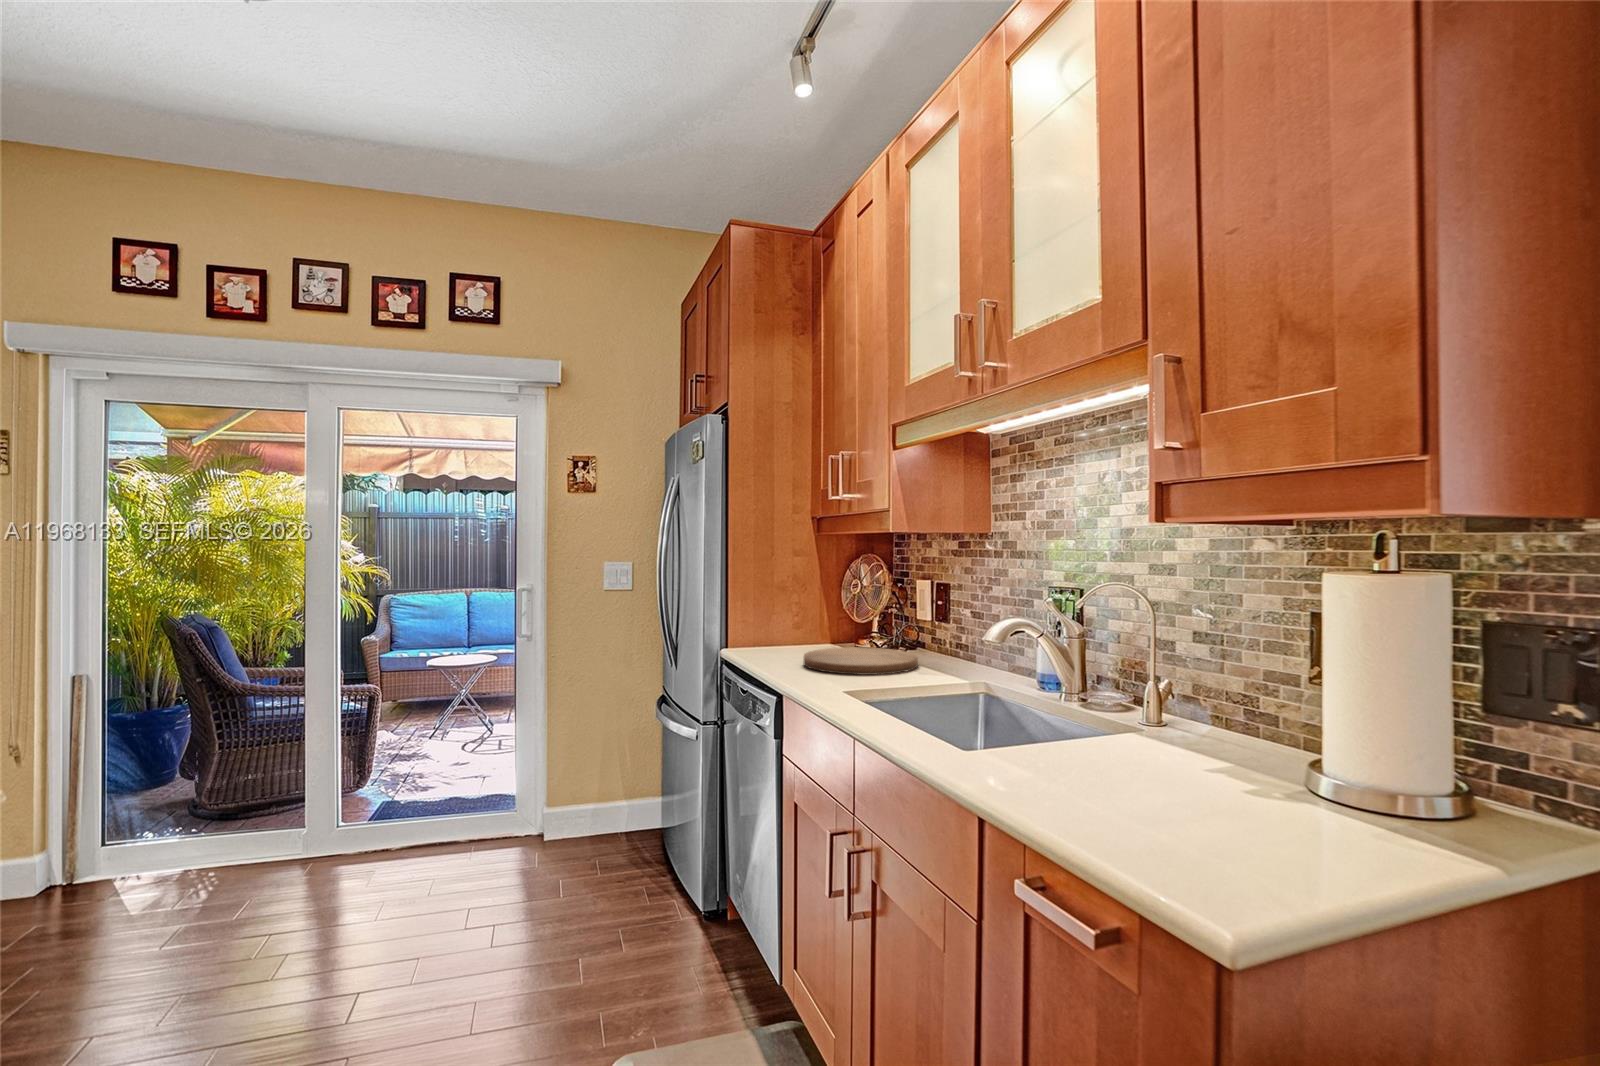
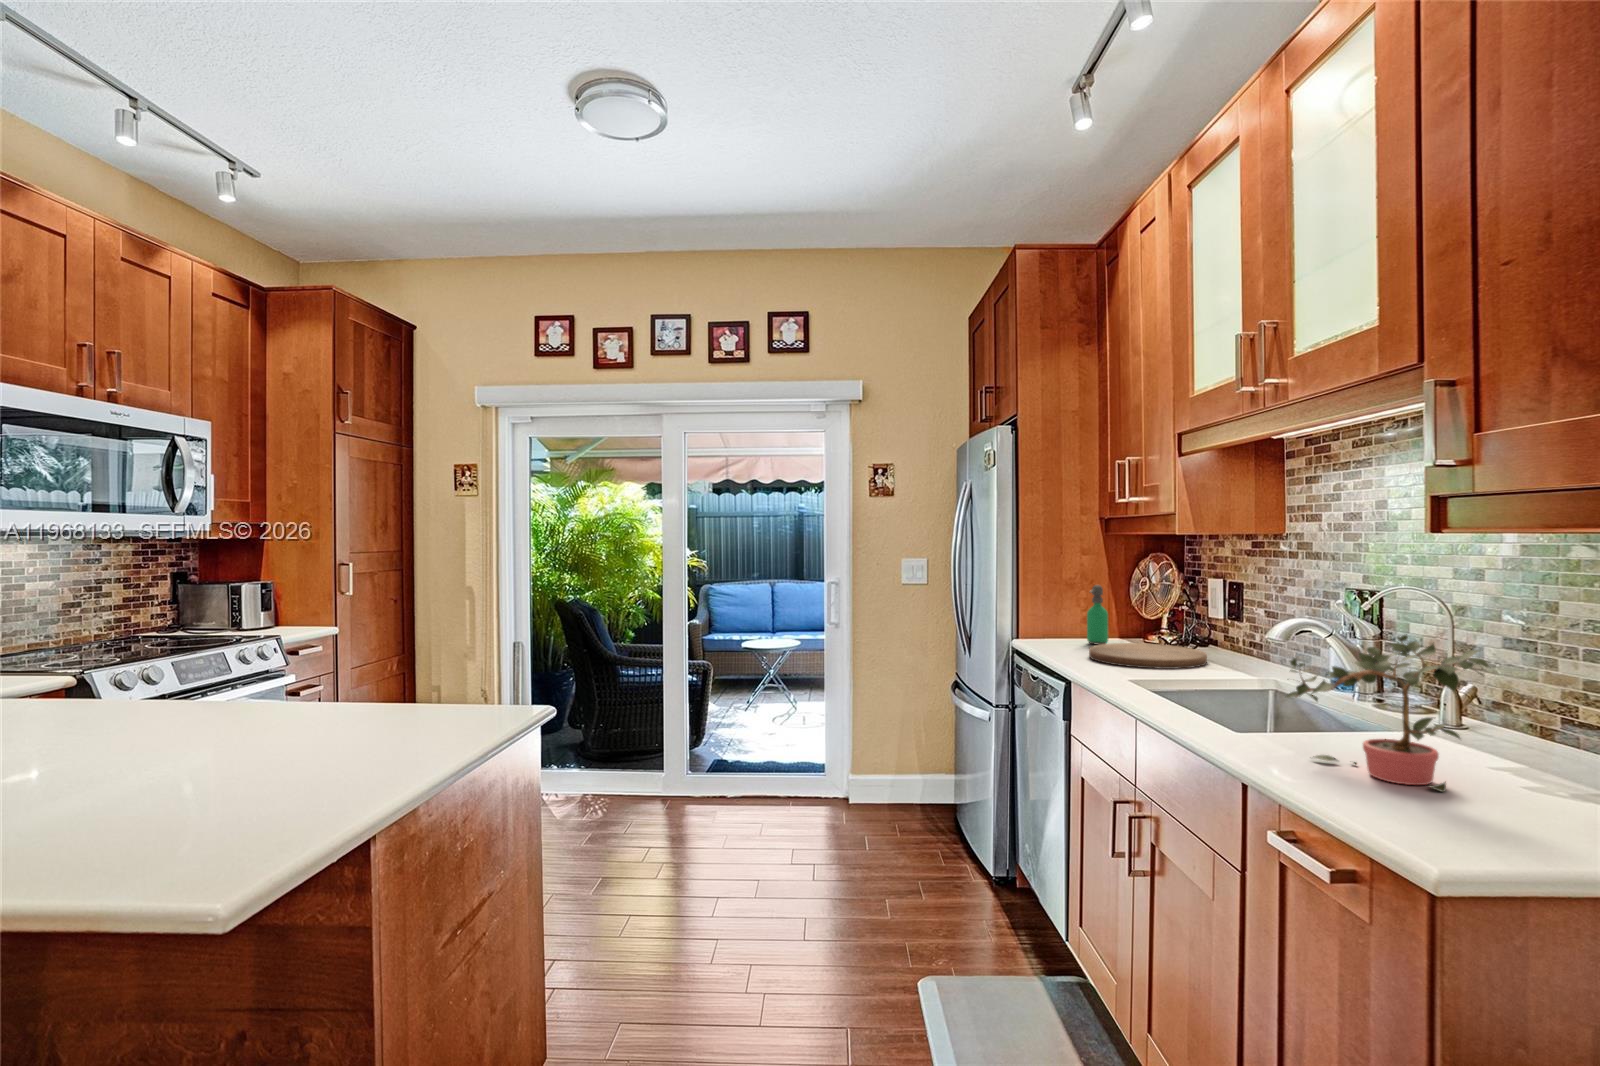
soap dispenser: none [801,587,822,650] -> present [1087,585,1108,645]
potted plant: none [1019,636,1248,821] -> present [1285,634,1488,792]

